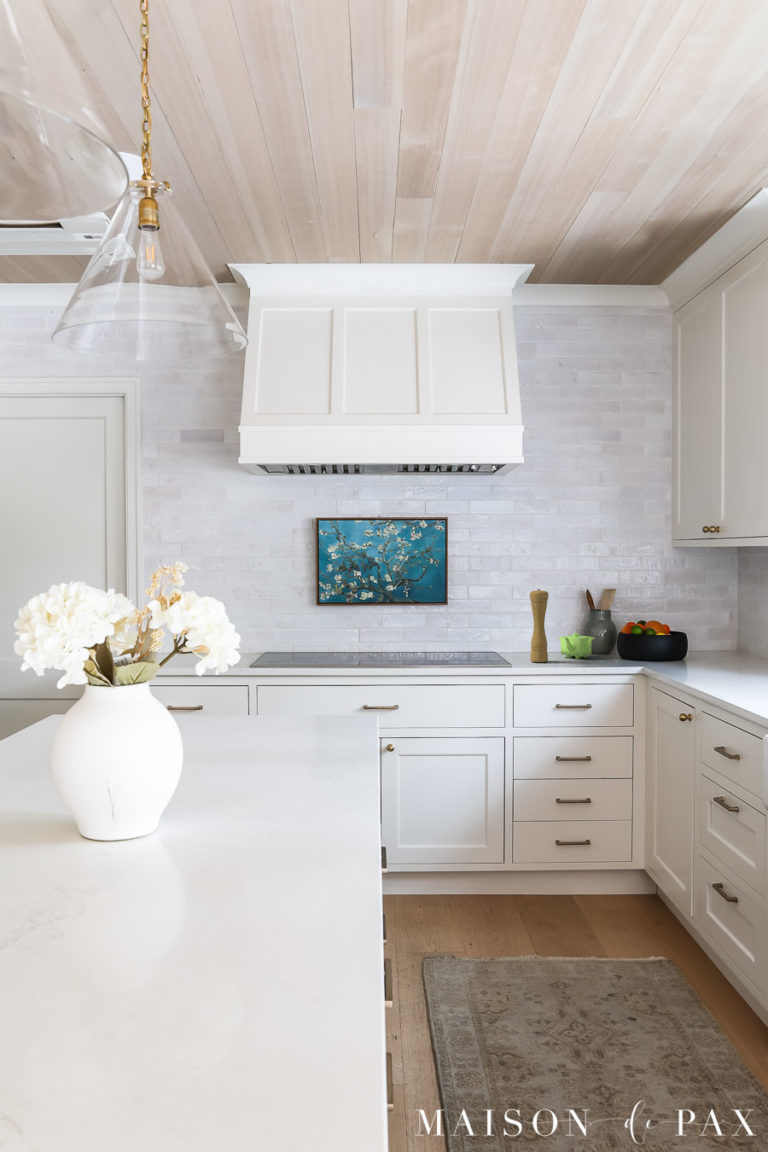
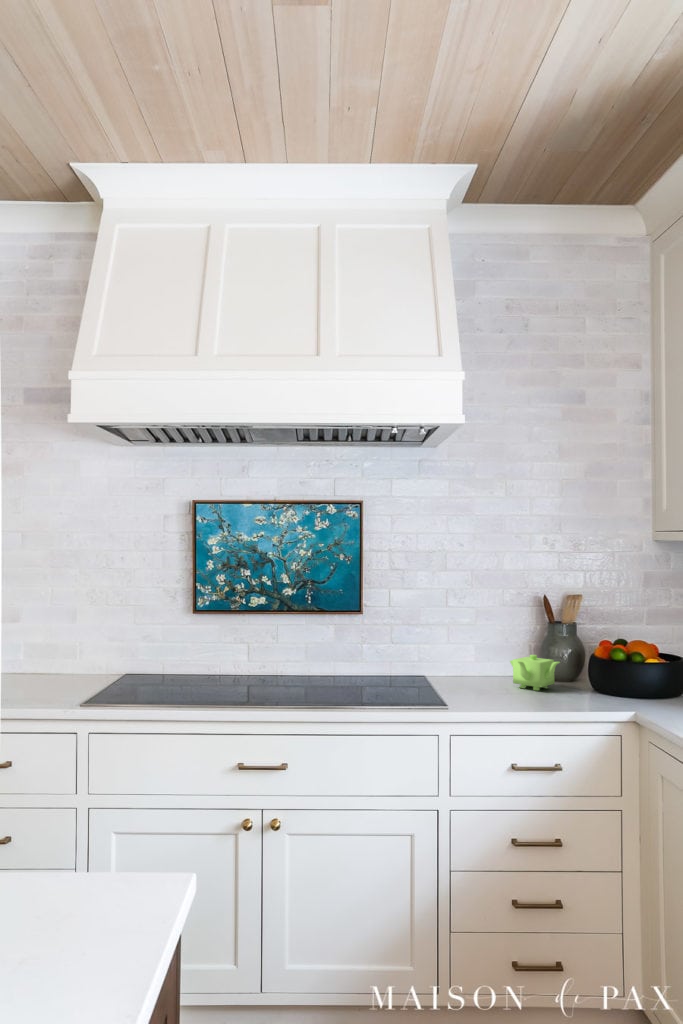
pepper mill: present [530,589,549,662] -> none [471,596,497,698]

